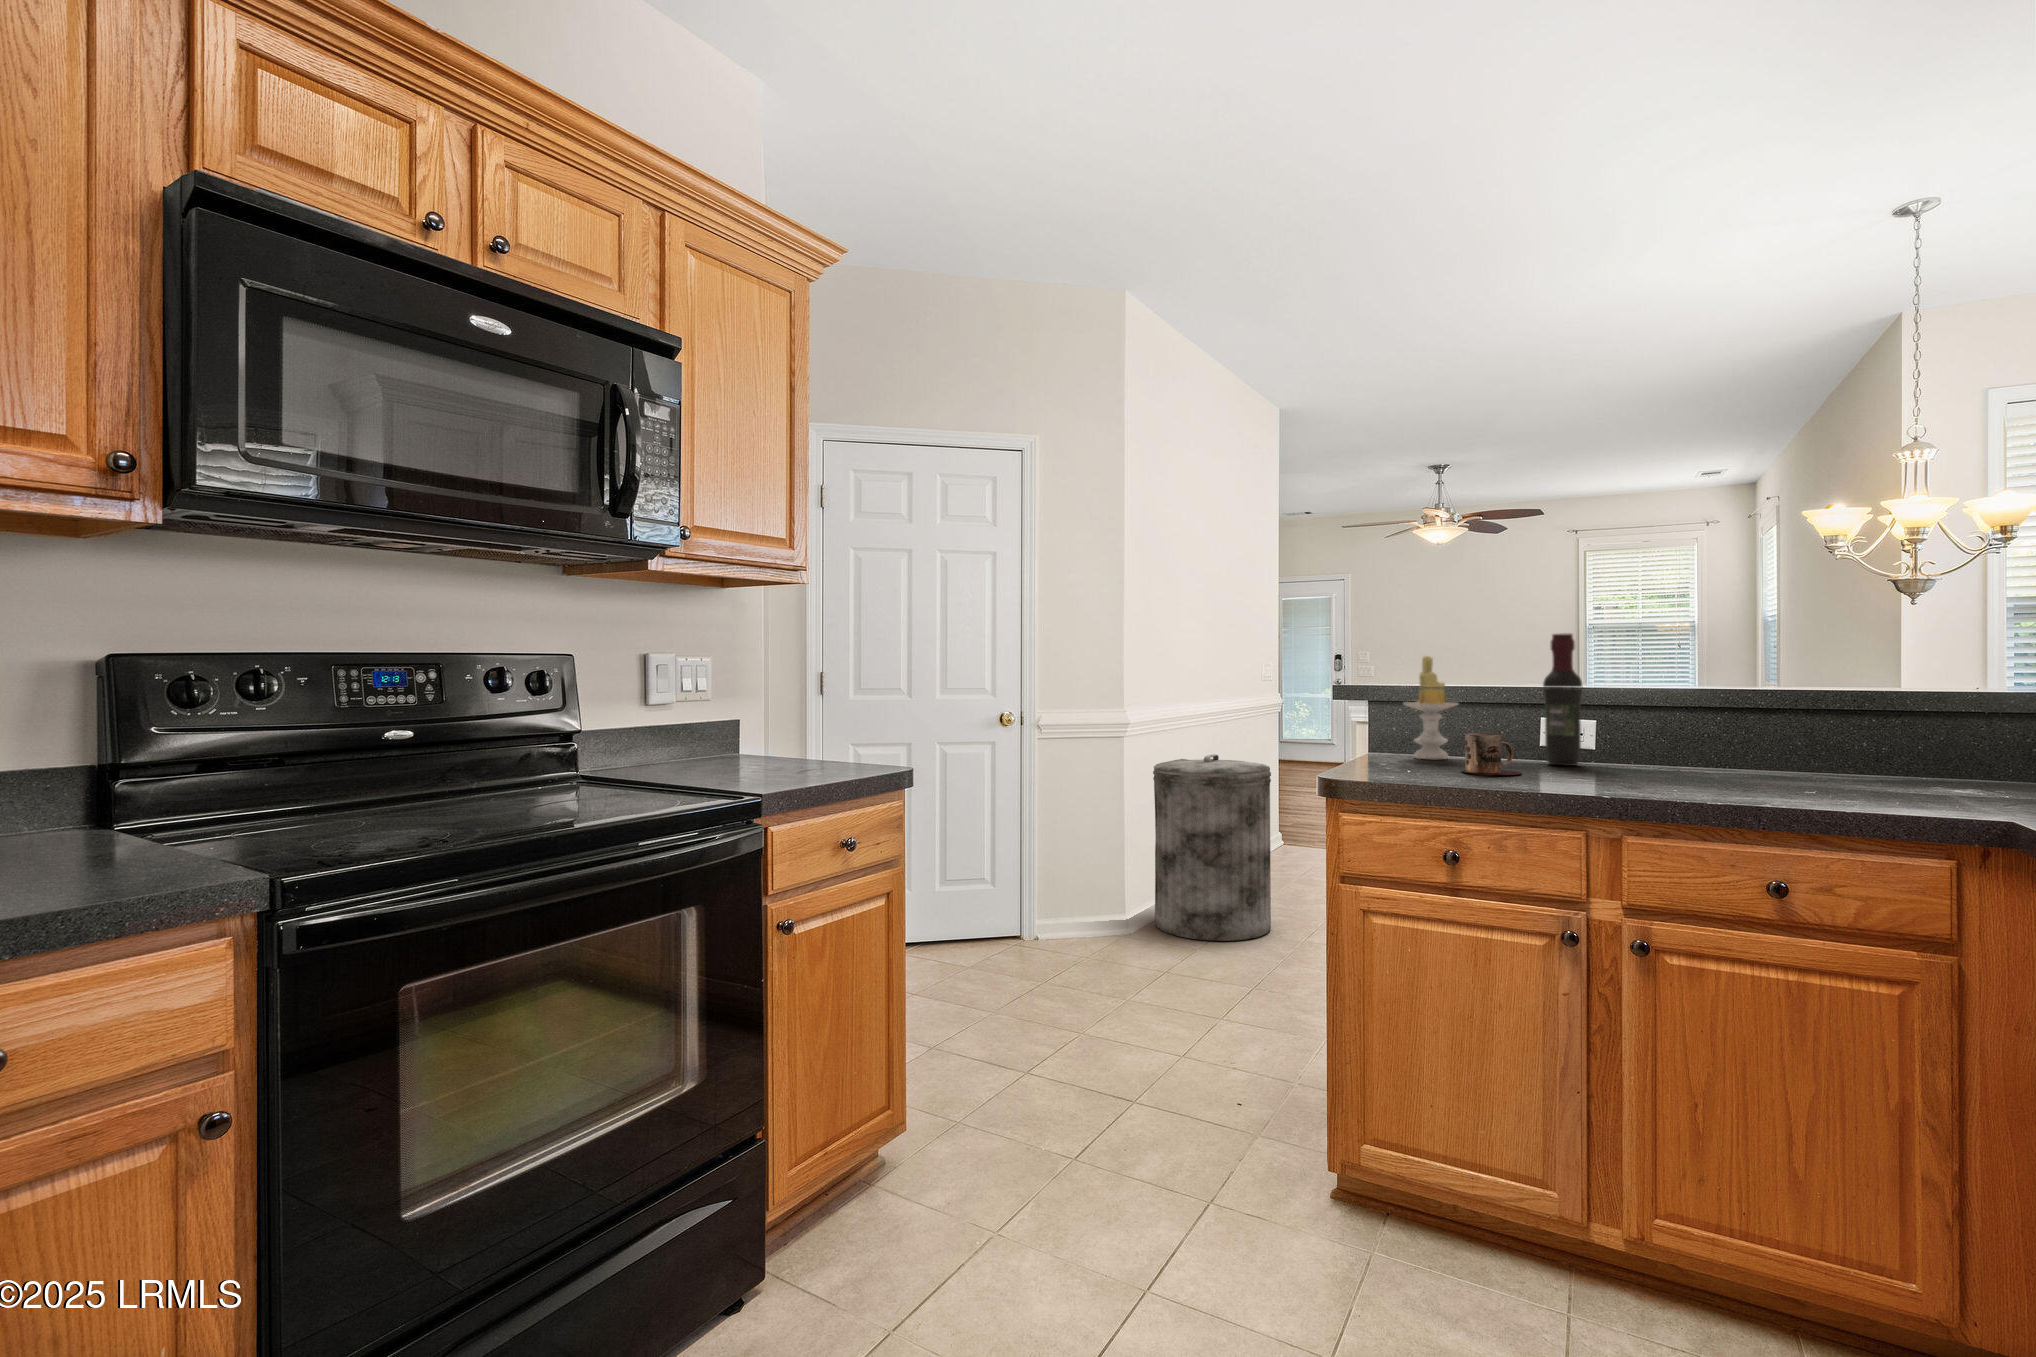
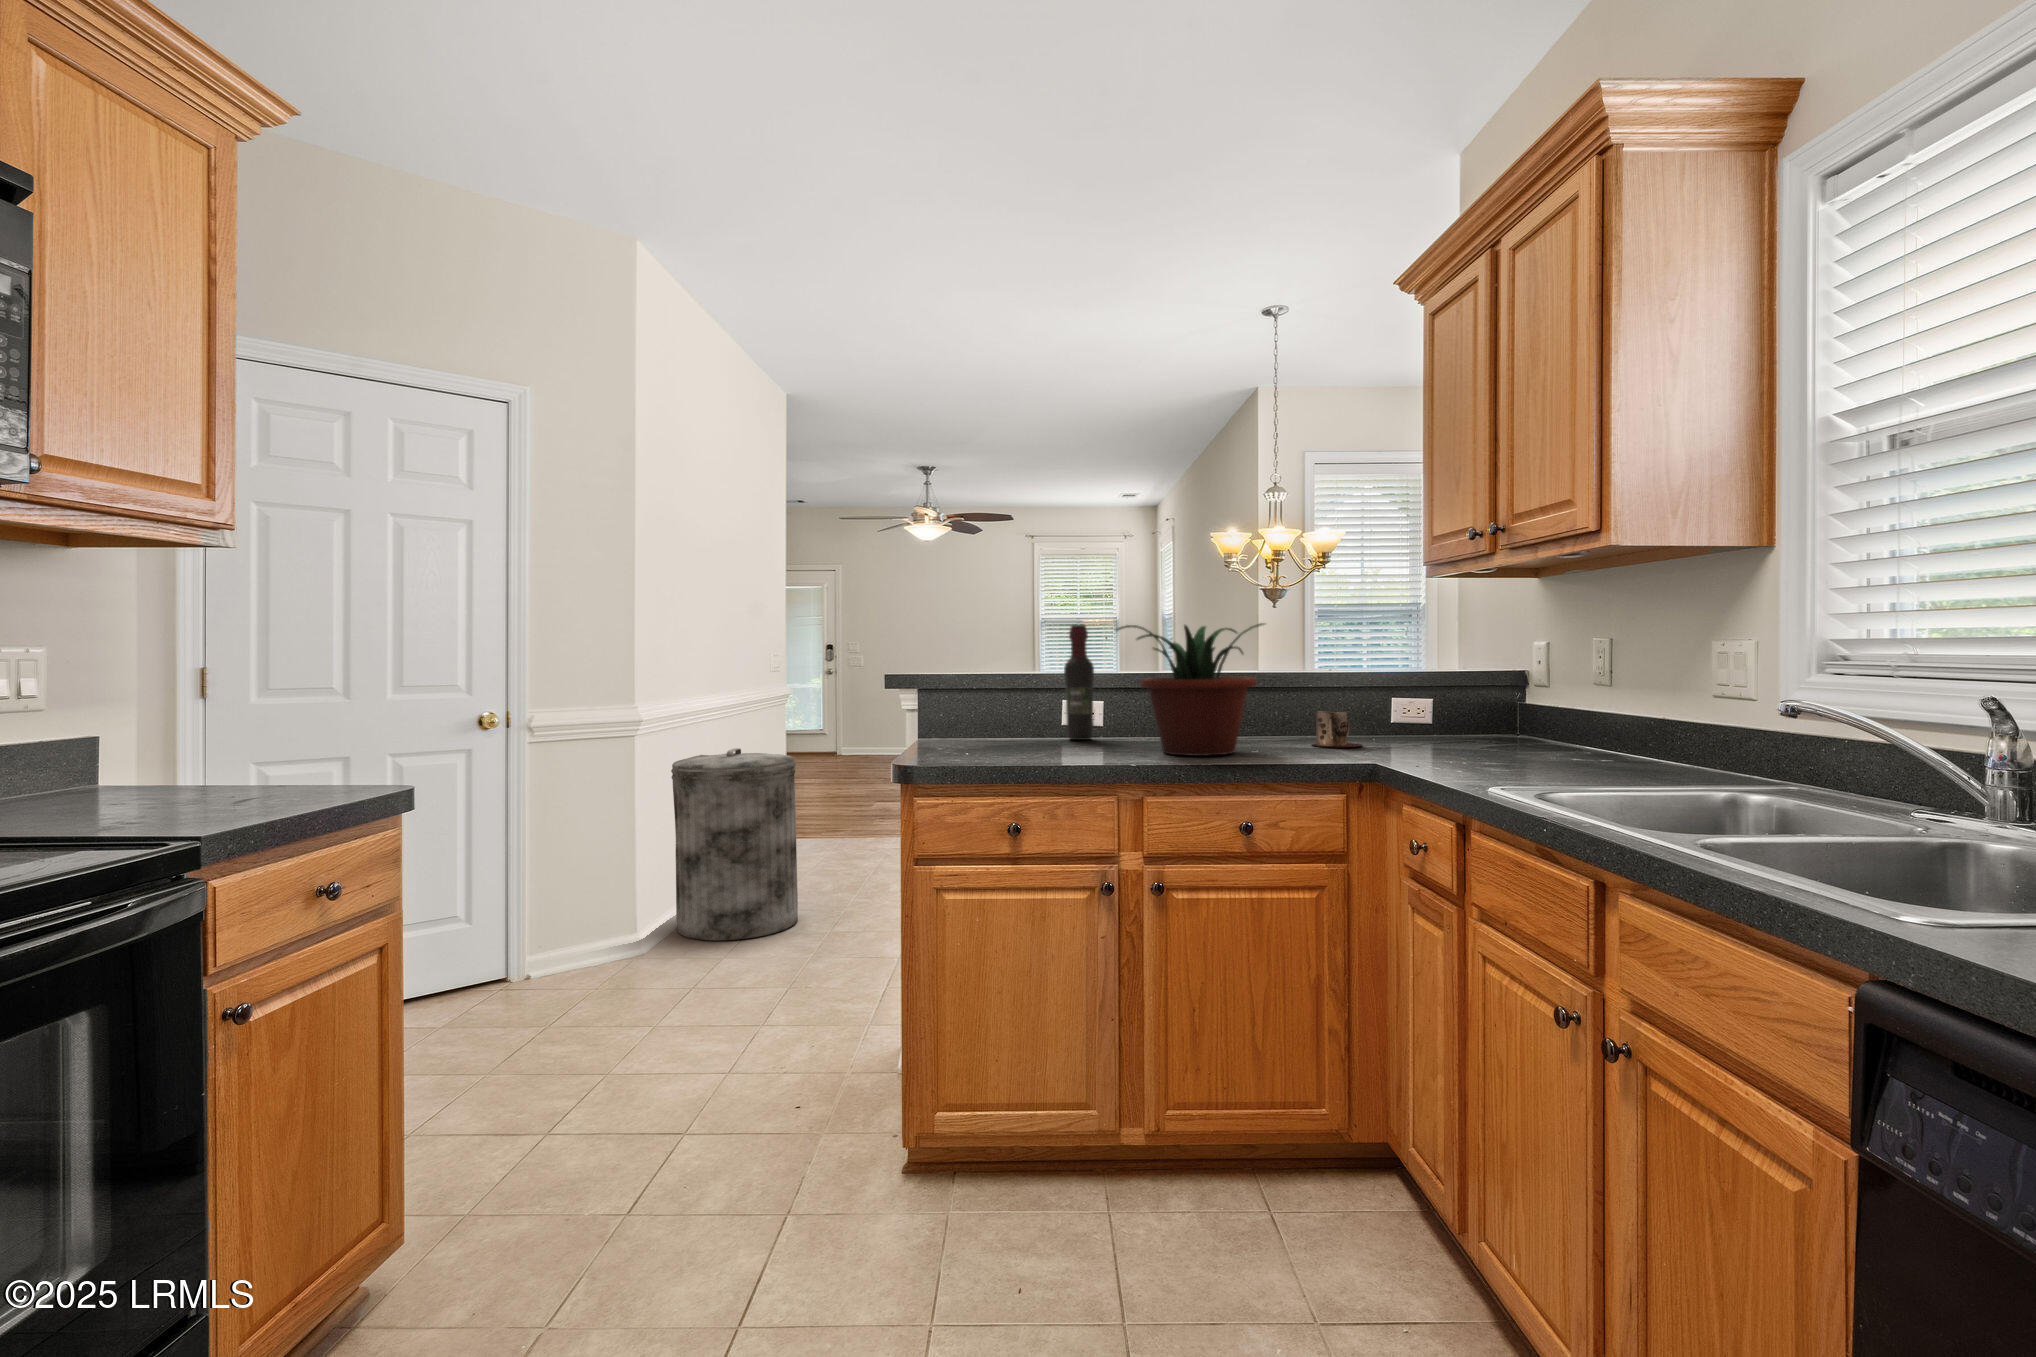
potted plant: none [1600,631,1822,793] -> present [1116,623,1265,756]
candle: present [1404,656,1458,759] -> none [948,645,995,741]
mug: present [1461,733,1521,775] -> present [1312,711,1362,747]

